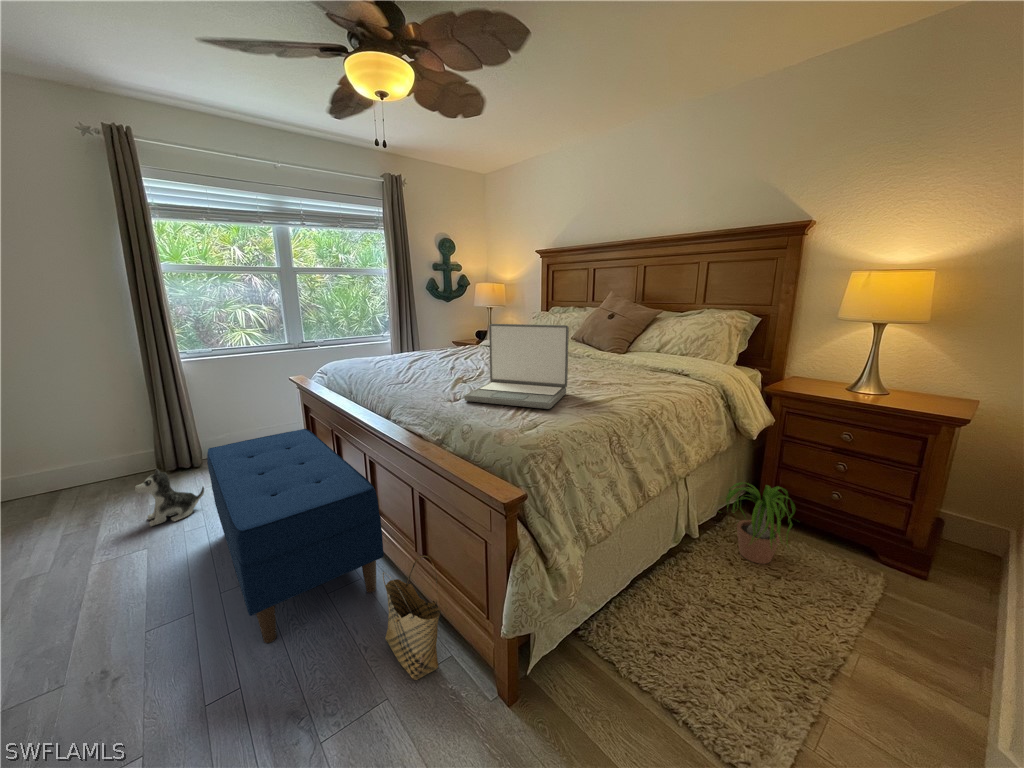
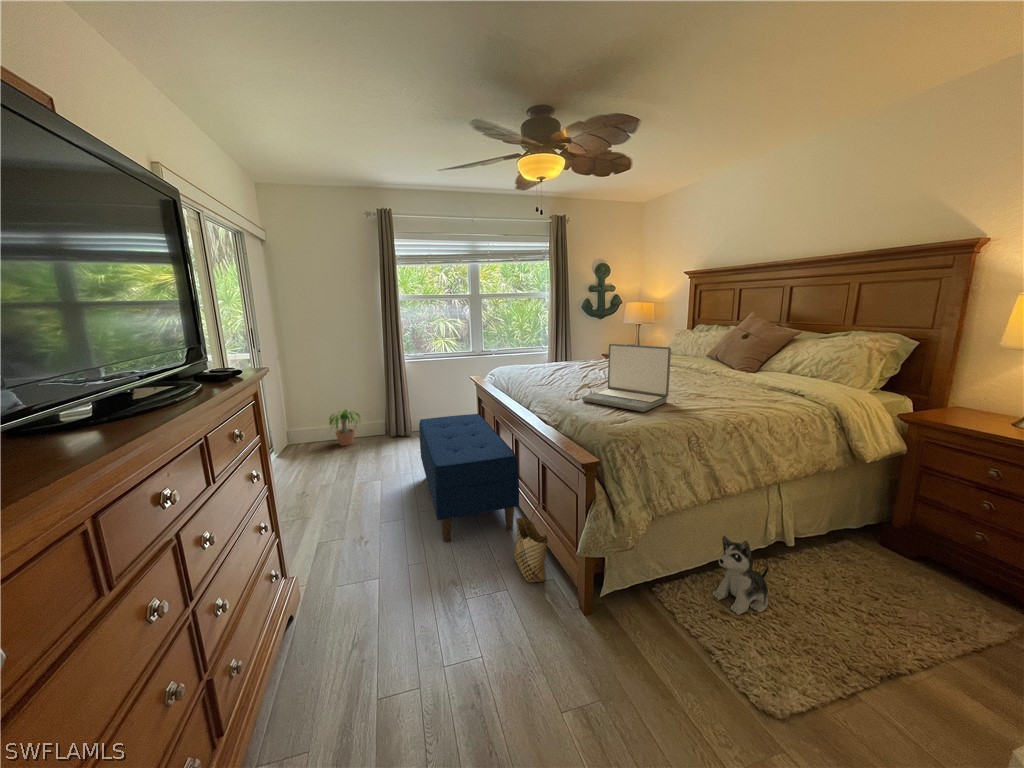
plush toy: present [135,469,204,526] -> present [712,536,769,615]
potted plant: present [726,482,796,564] -> present [329,409,360,446]

